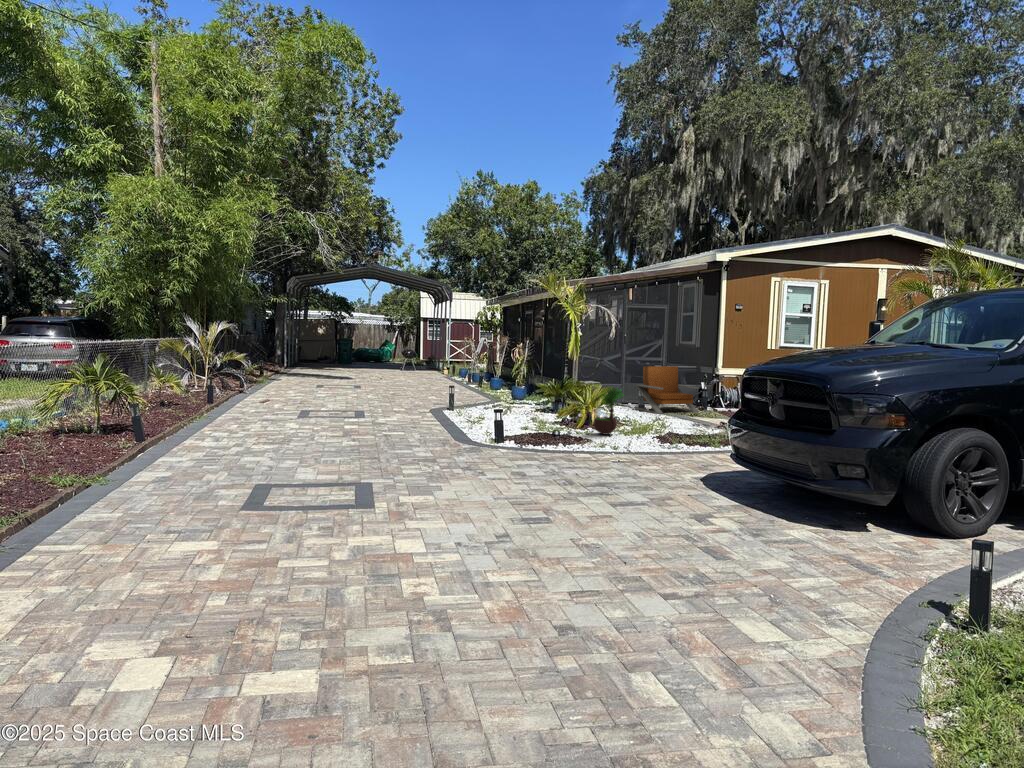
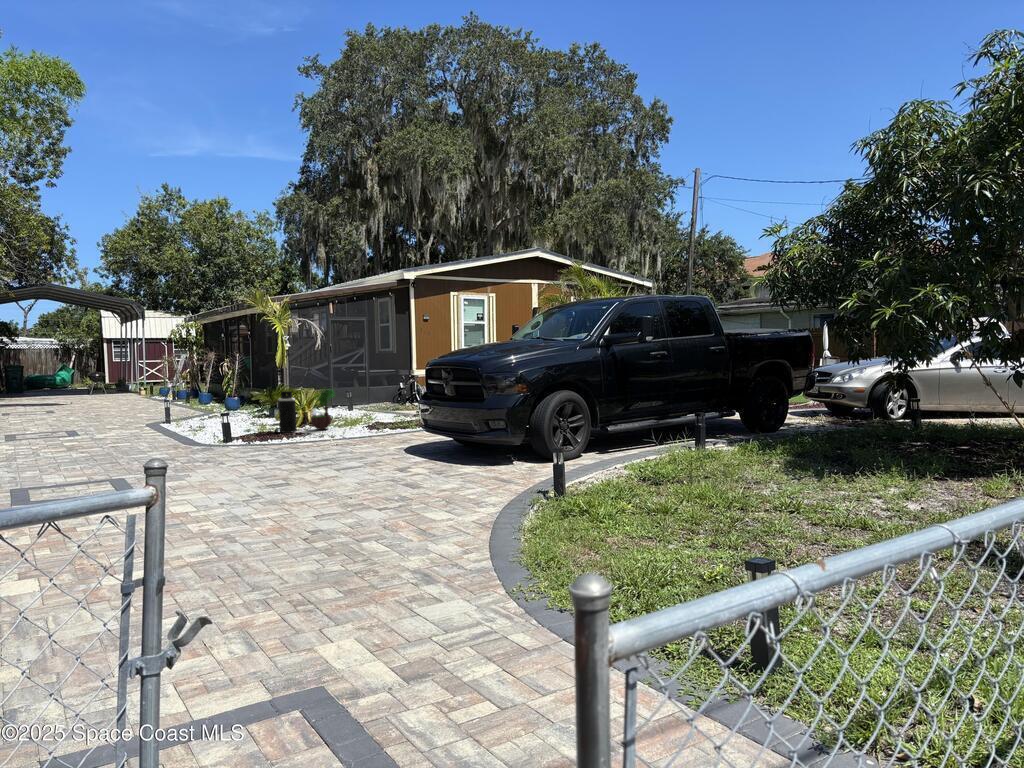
lounge chair: present [636,366,699,414] -> none [344,370,400,412]
trash can: none [559,387,578,435] -> present [279,391,296,433]

